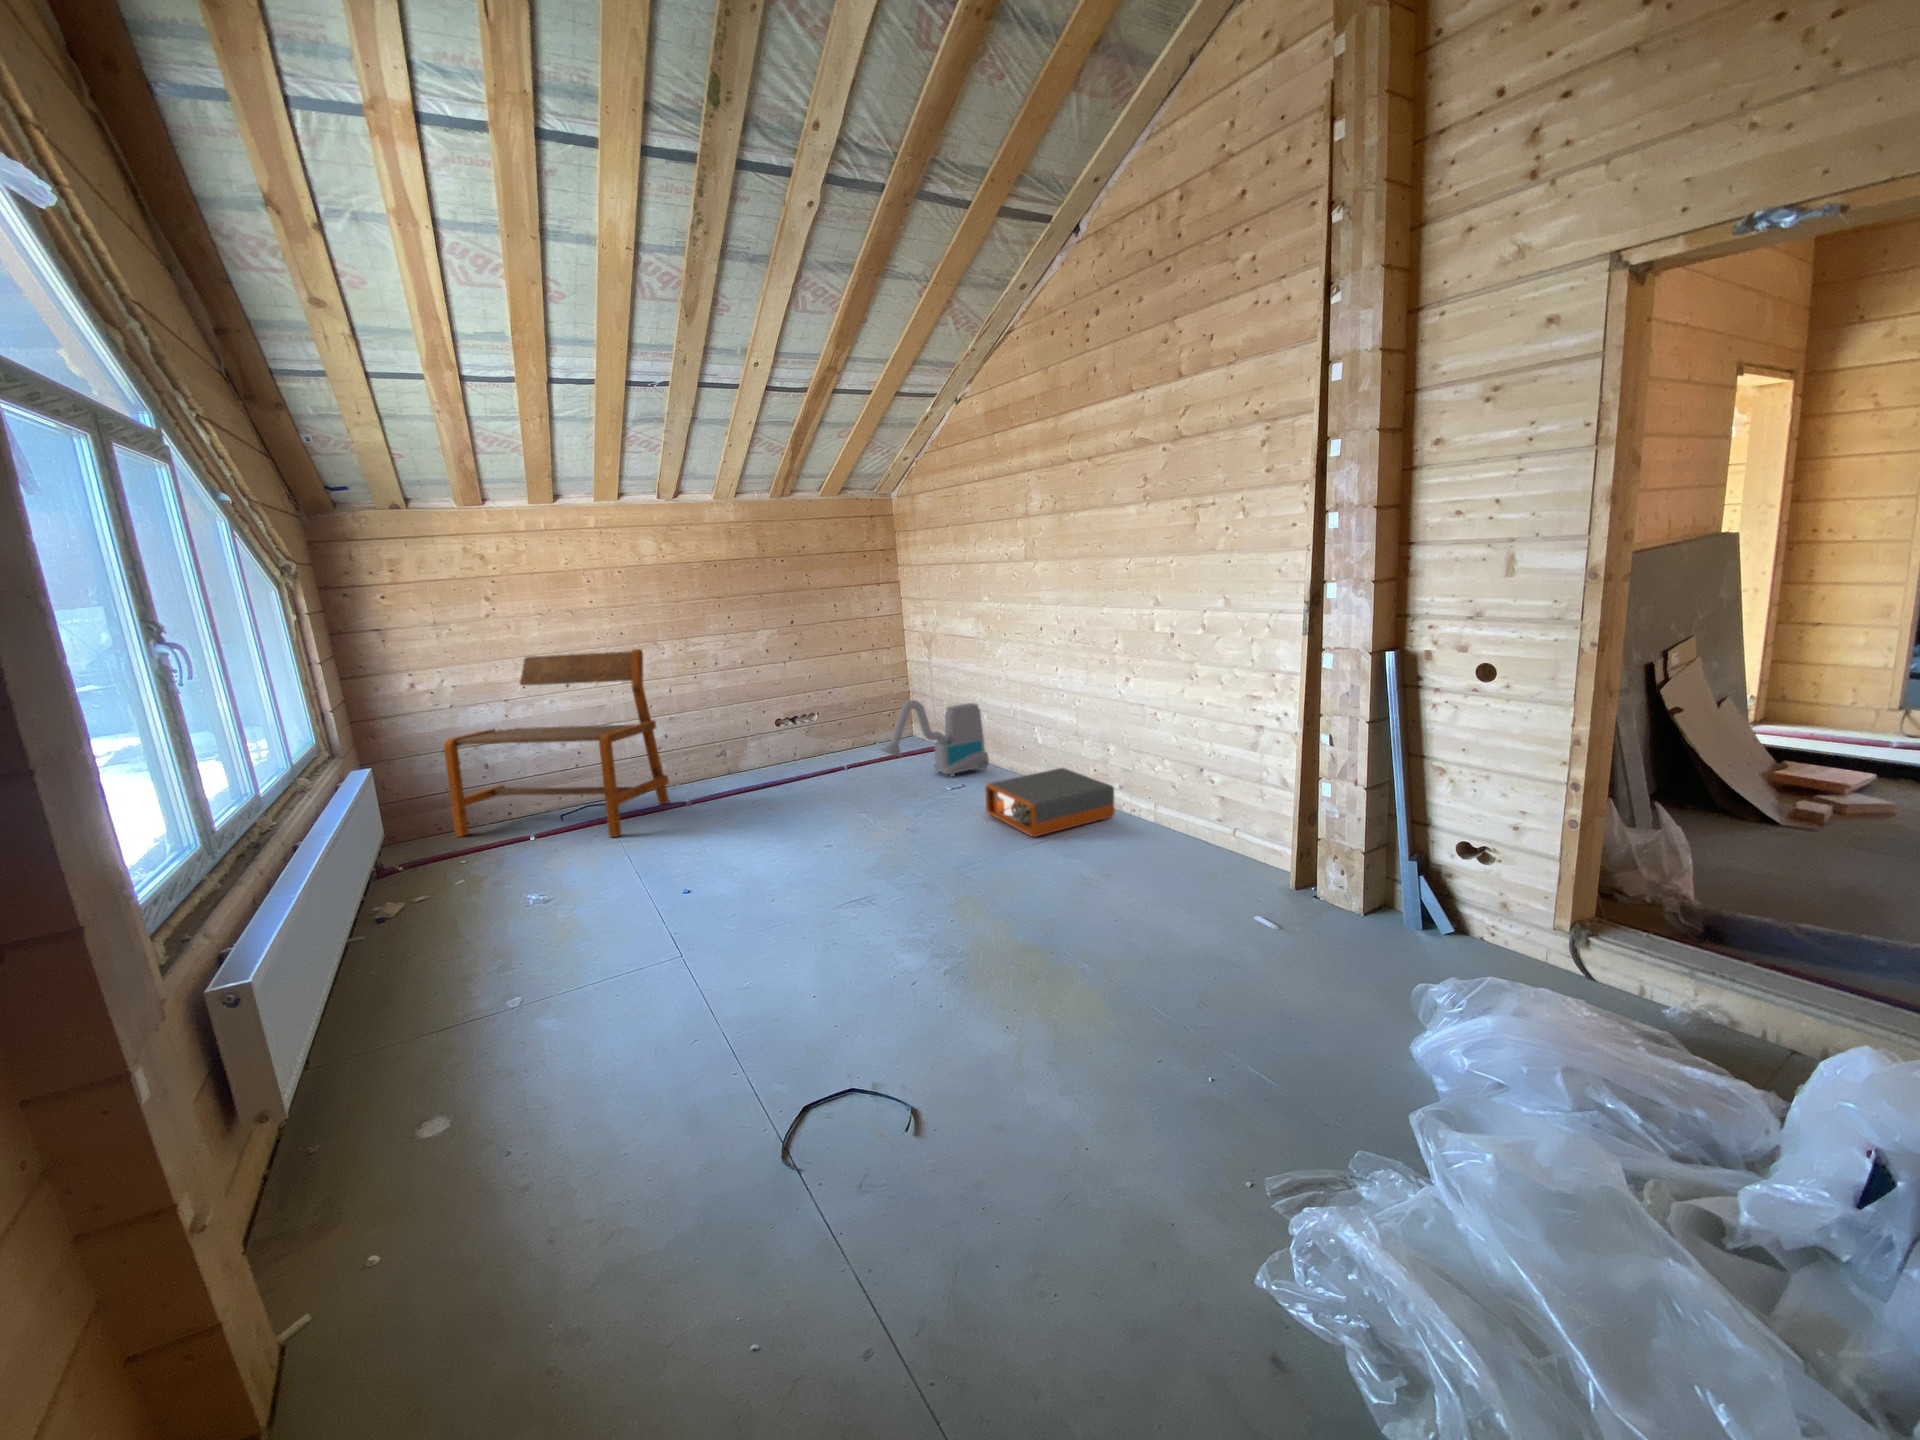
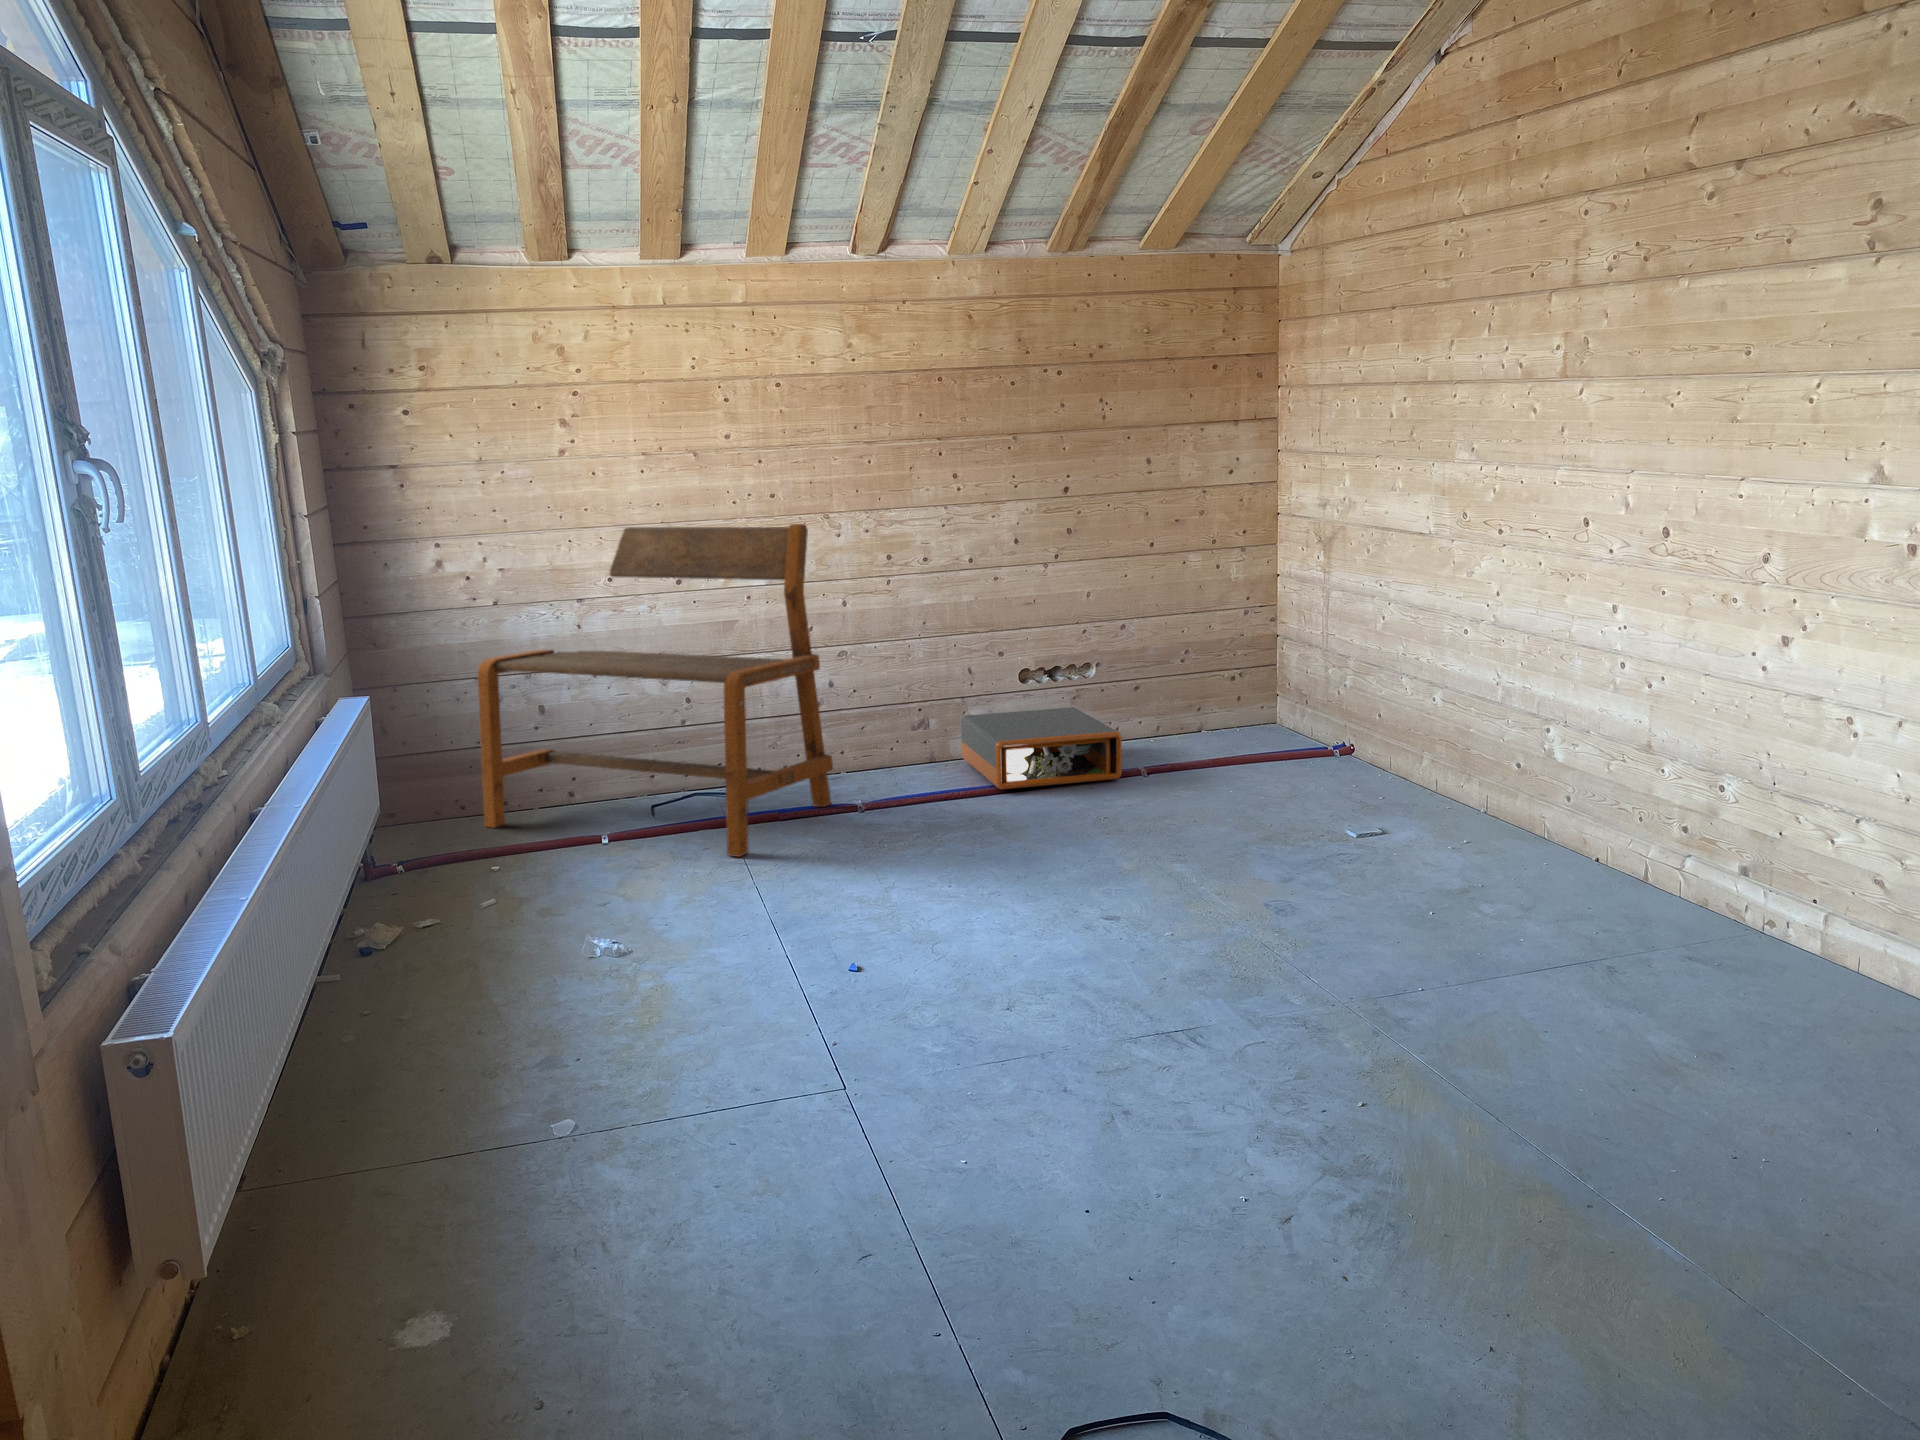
vacuum cleaner: present [882,700,989,777] -> none [1225,653,1440,811]
storage box: present [985,768,1115,837] -> present [961,707,1122,789]

